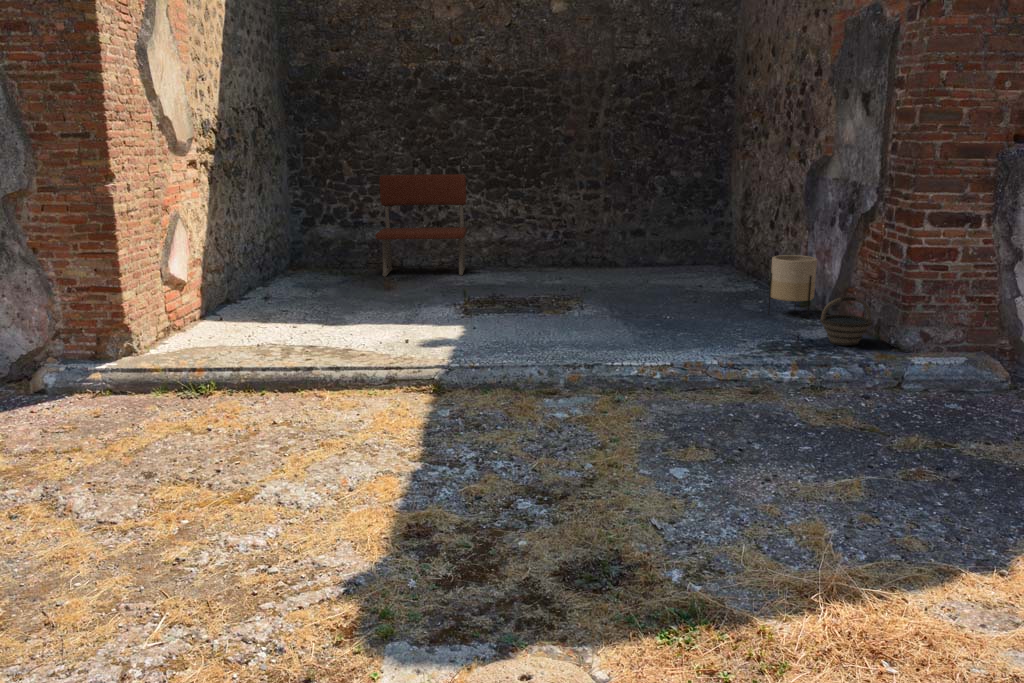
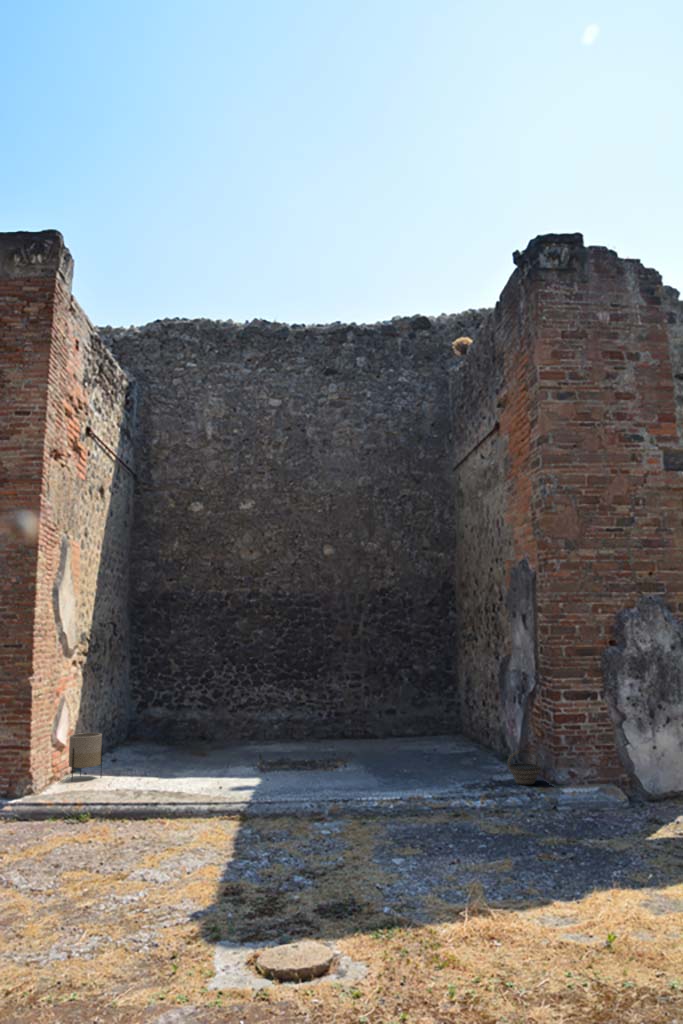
bench: present [375,174,467,276] -> none [195,665,265,745]
planter: present [768,255,817,318] -> present [69,733,102,780]

